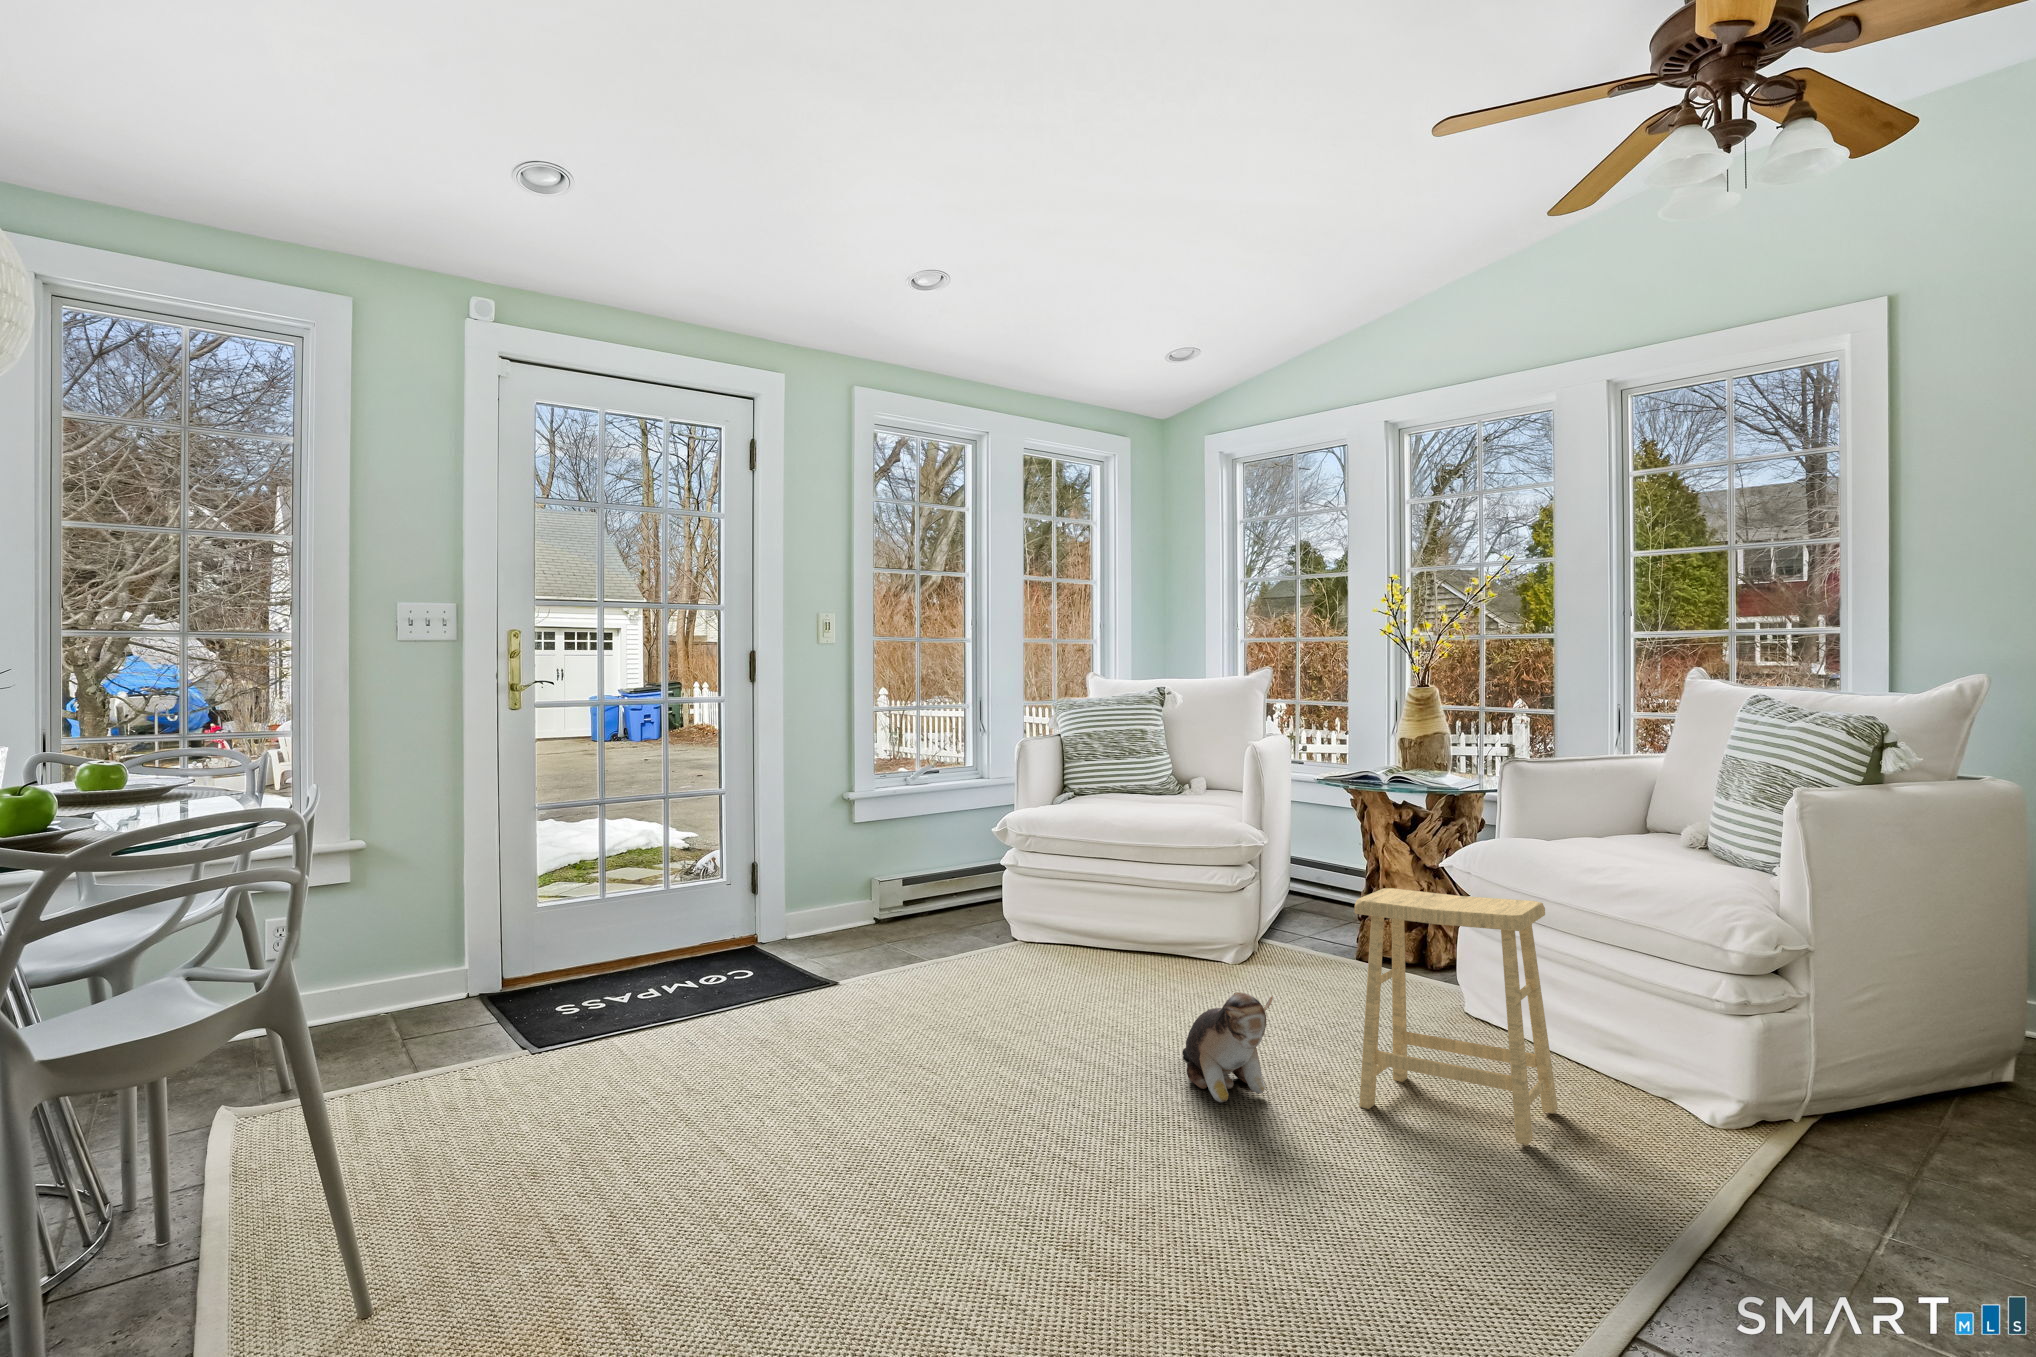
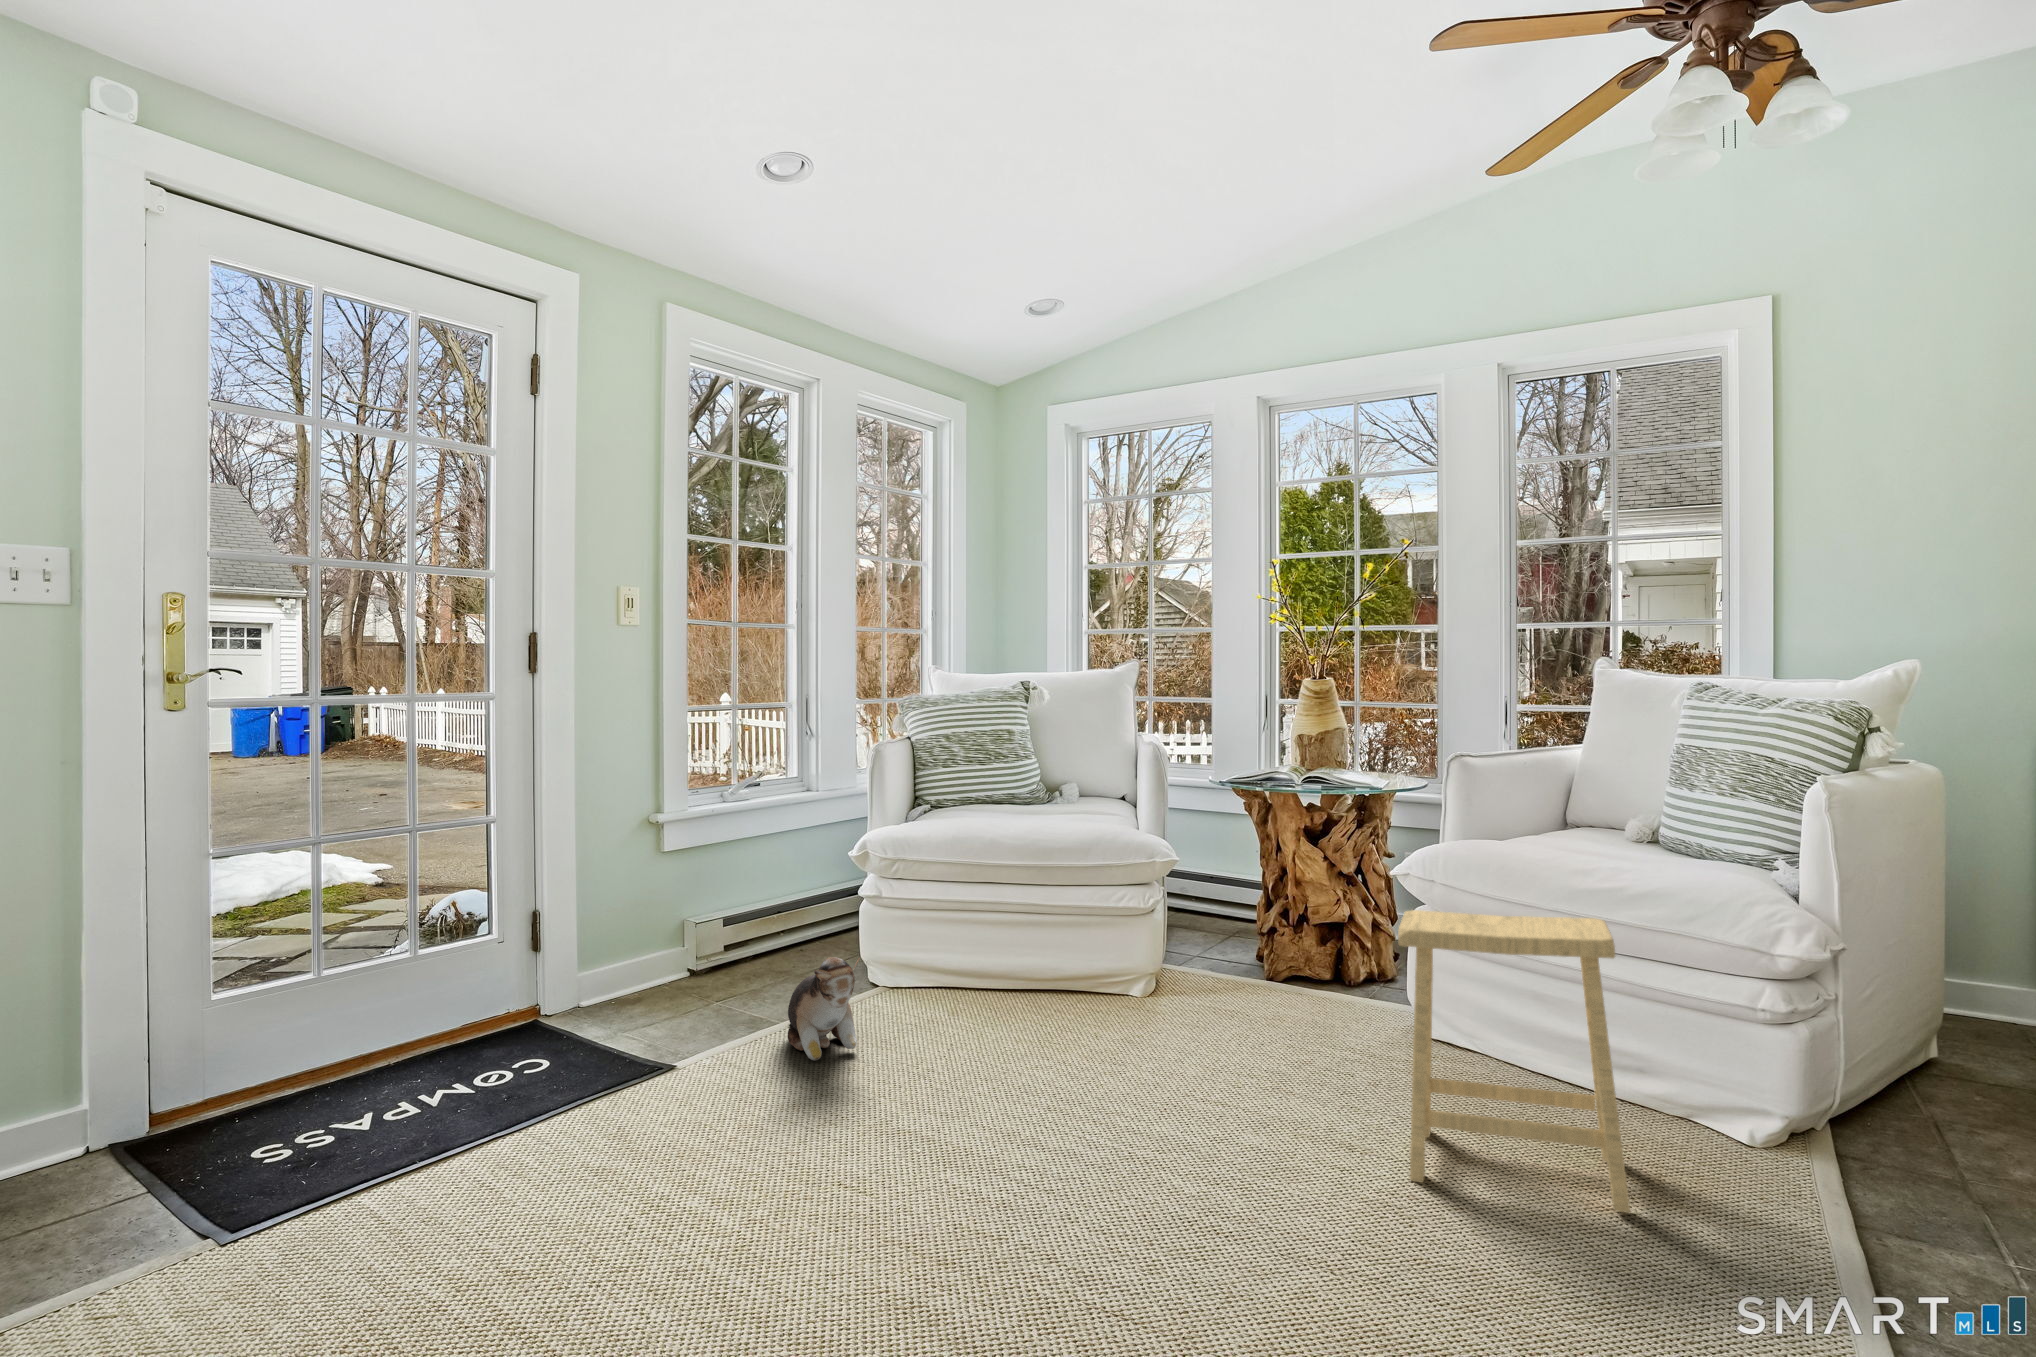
plush toy: present [1182,992,1273,1102] -> present [788,957,859,1060]

